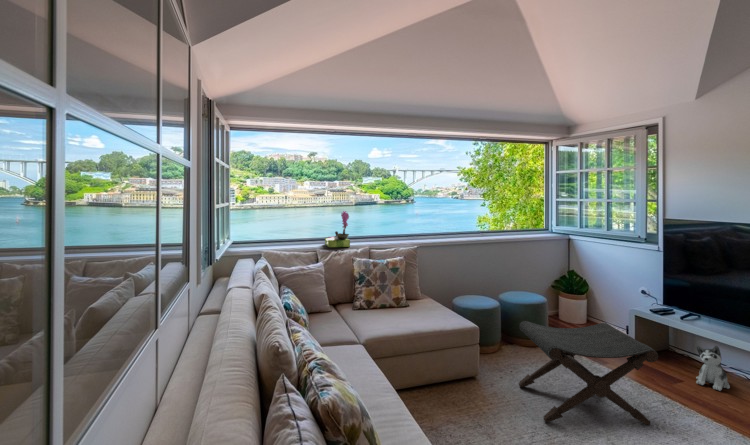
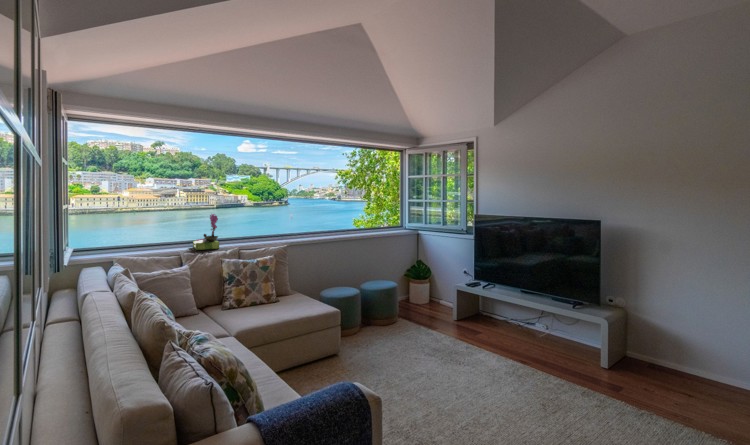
footstool: present [519,321,658,425] -> none [370,300,464,384]
plush toy: present [696,346,730,391] -> none [495,309,515,341]

